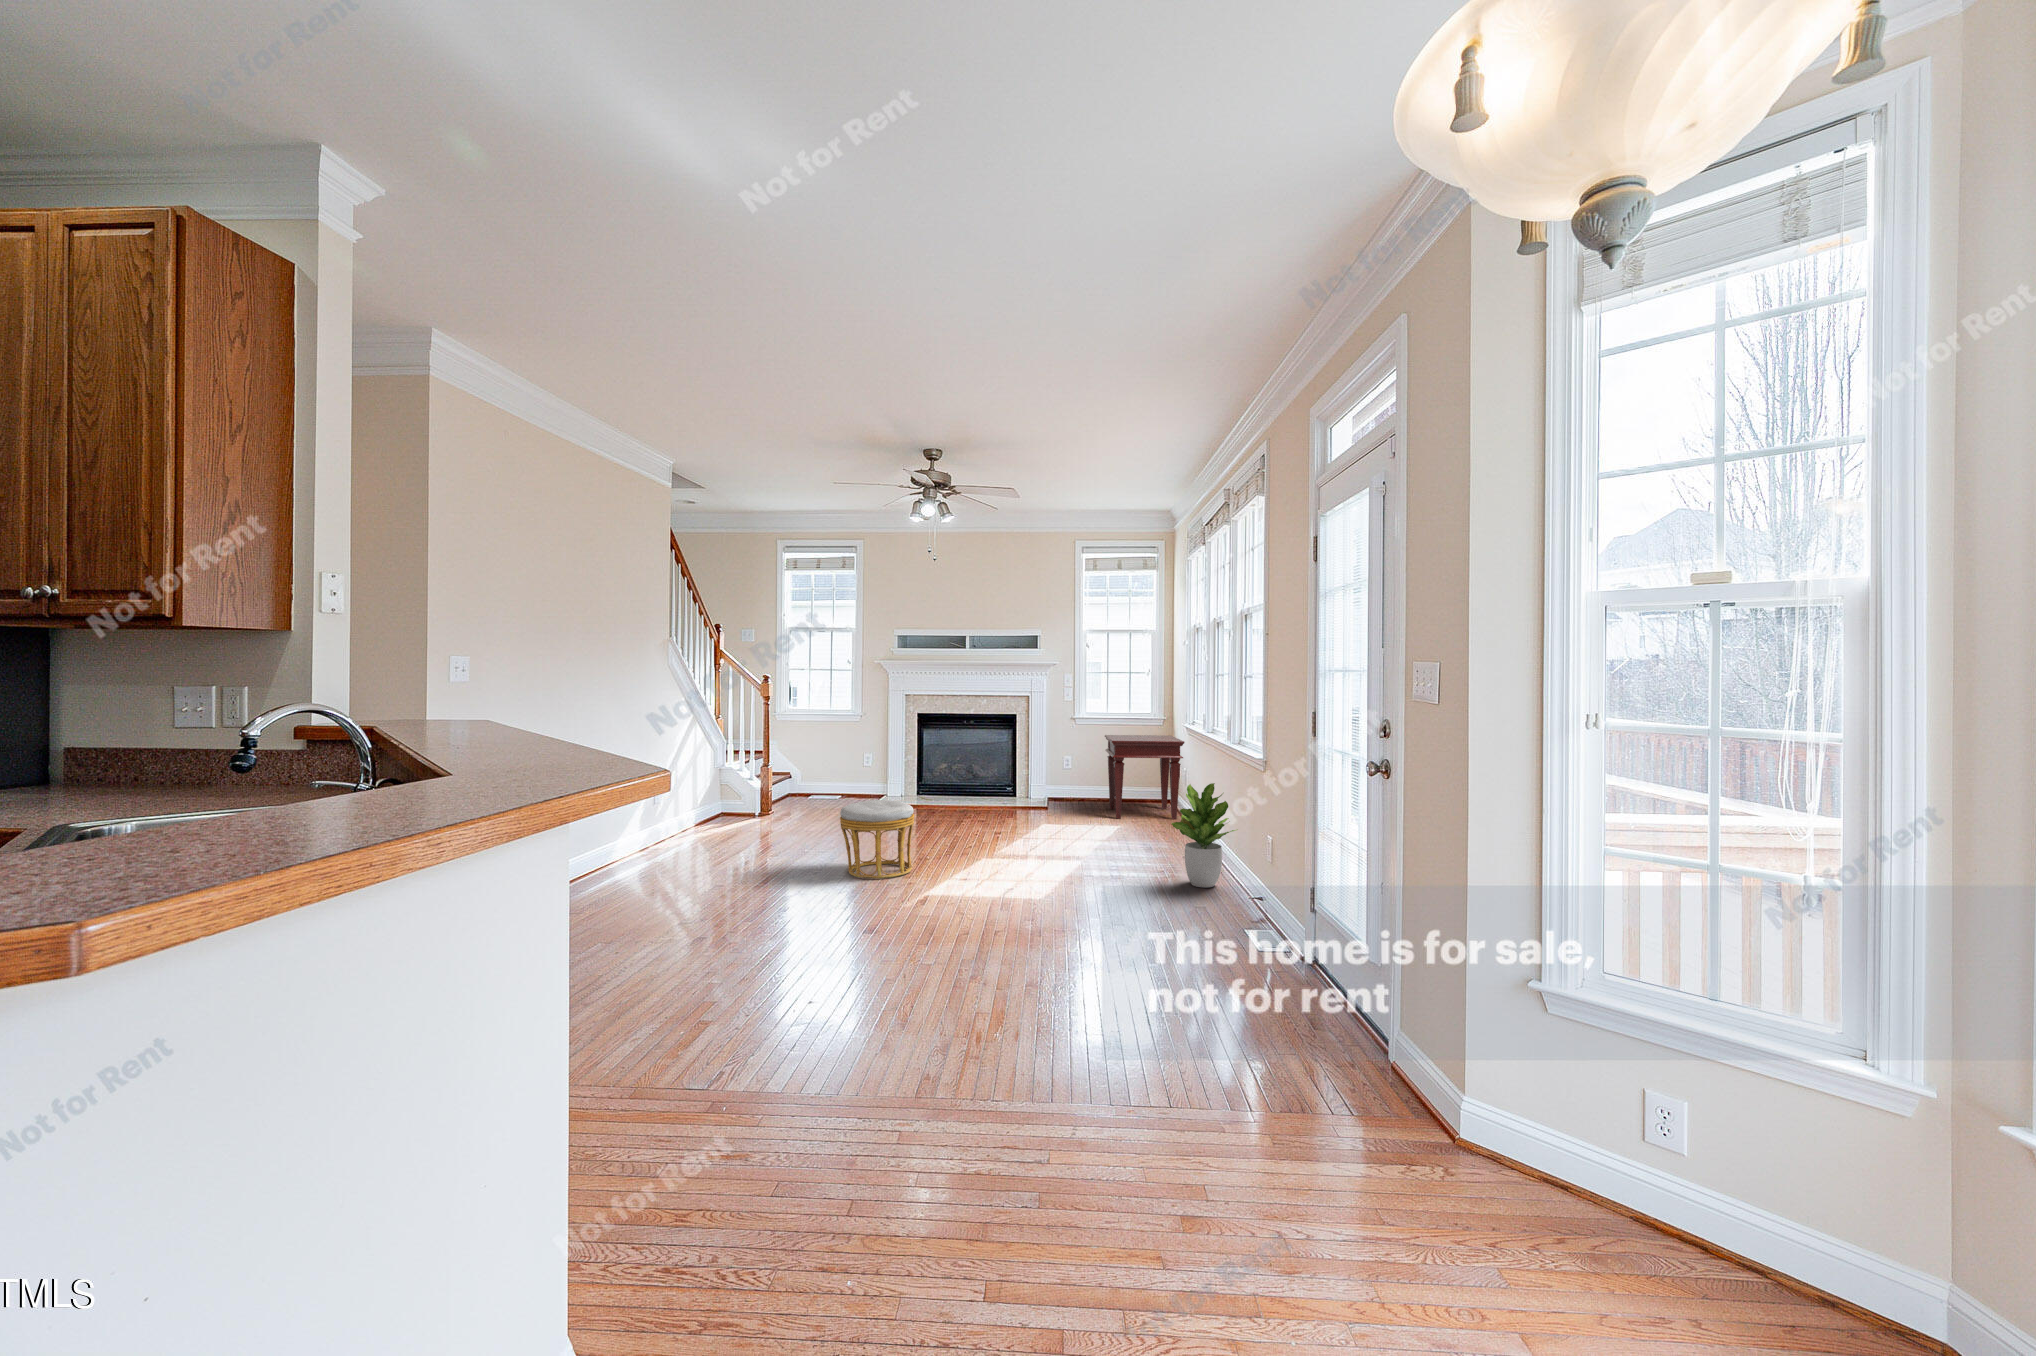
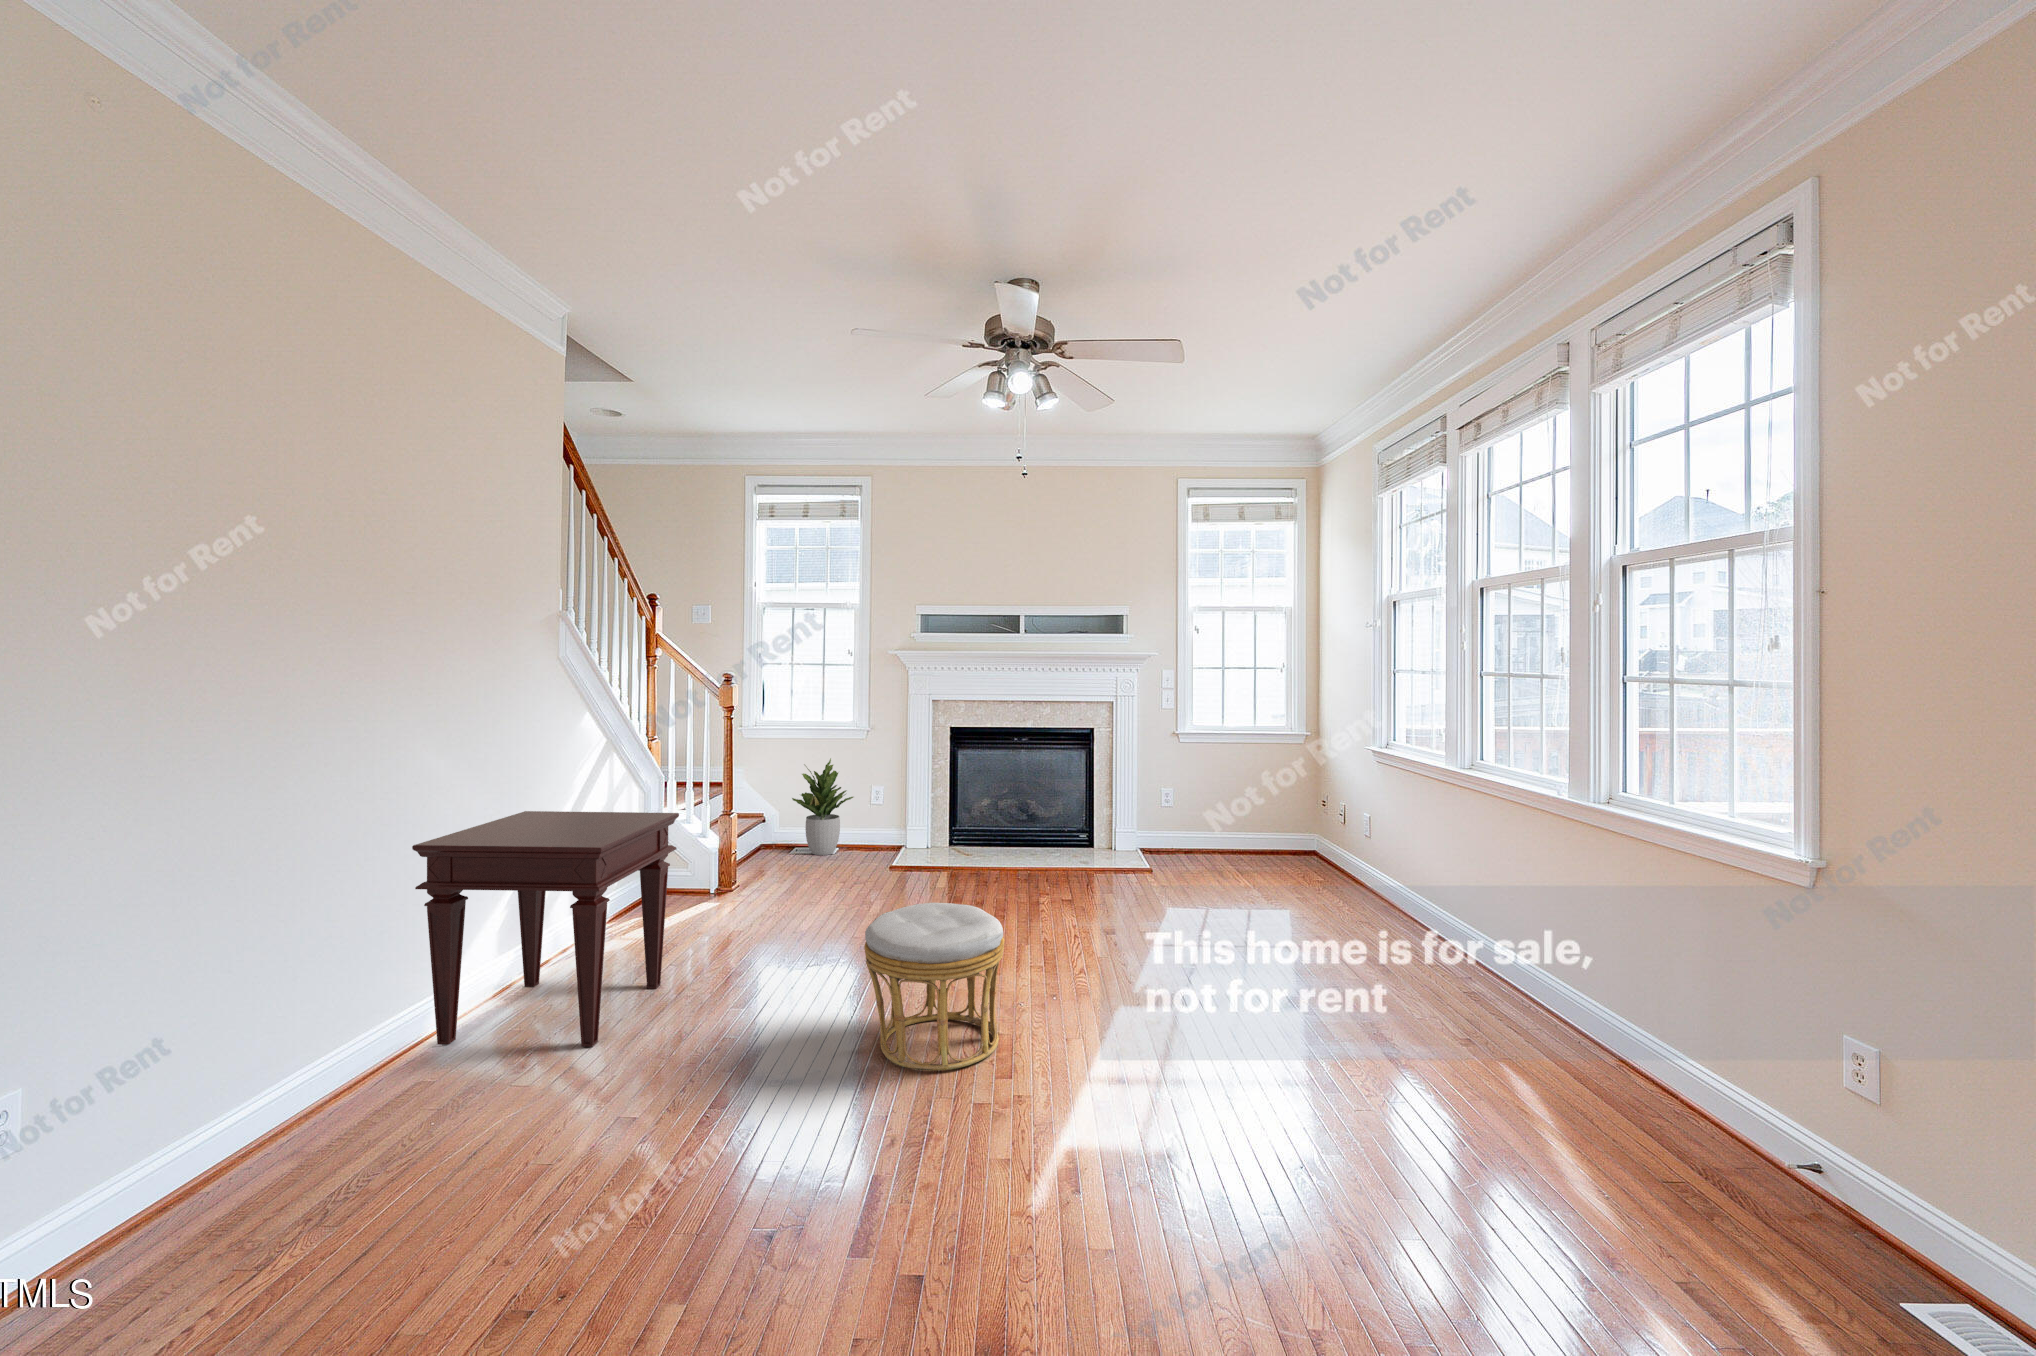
side table: present [1105,735,1185,819] -> present [412,811,679,1047]
potted plant: present [1171,783,1238,887] -> present [792,758,853,855]

